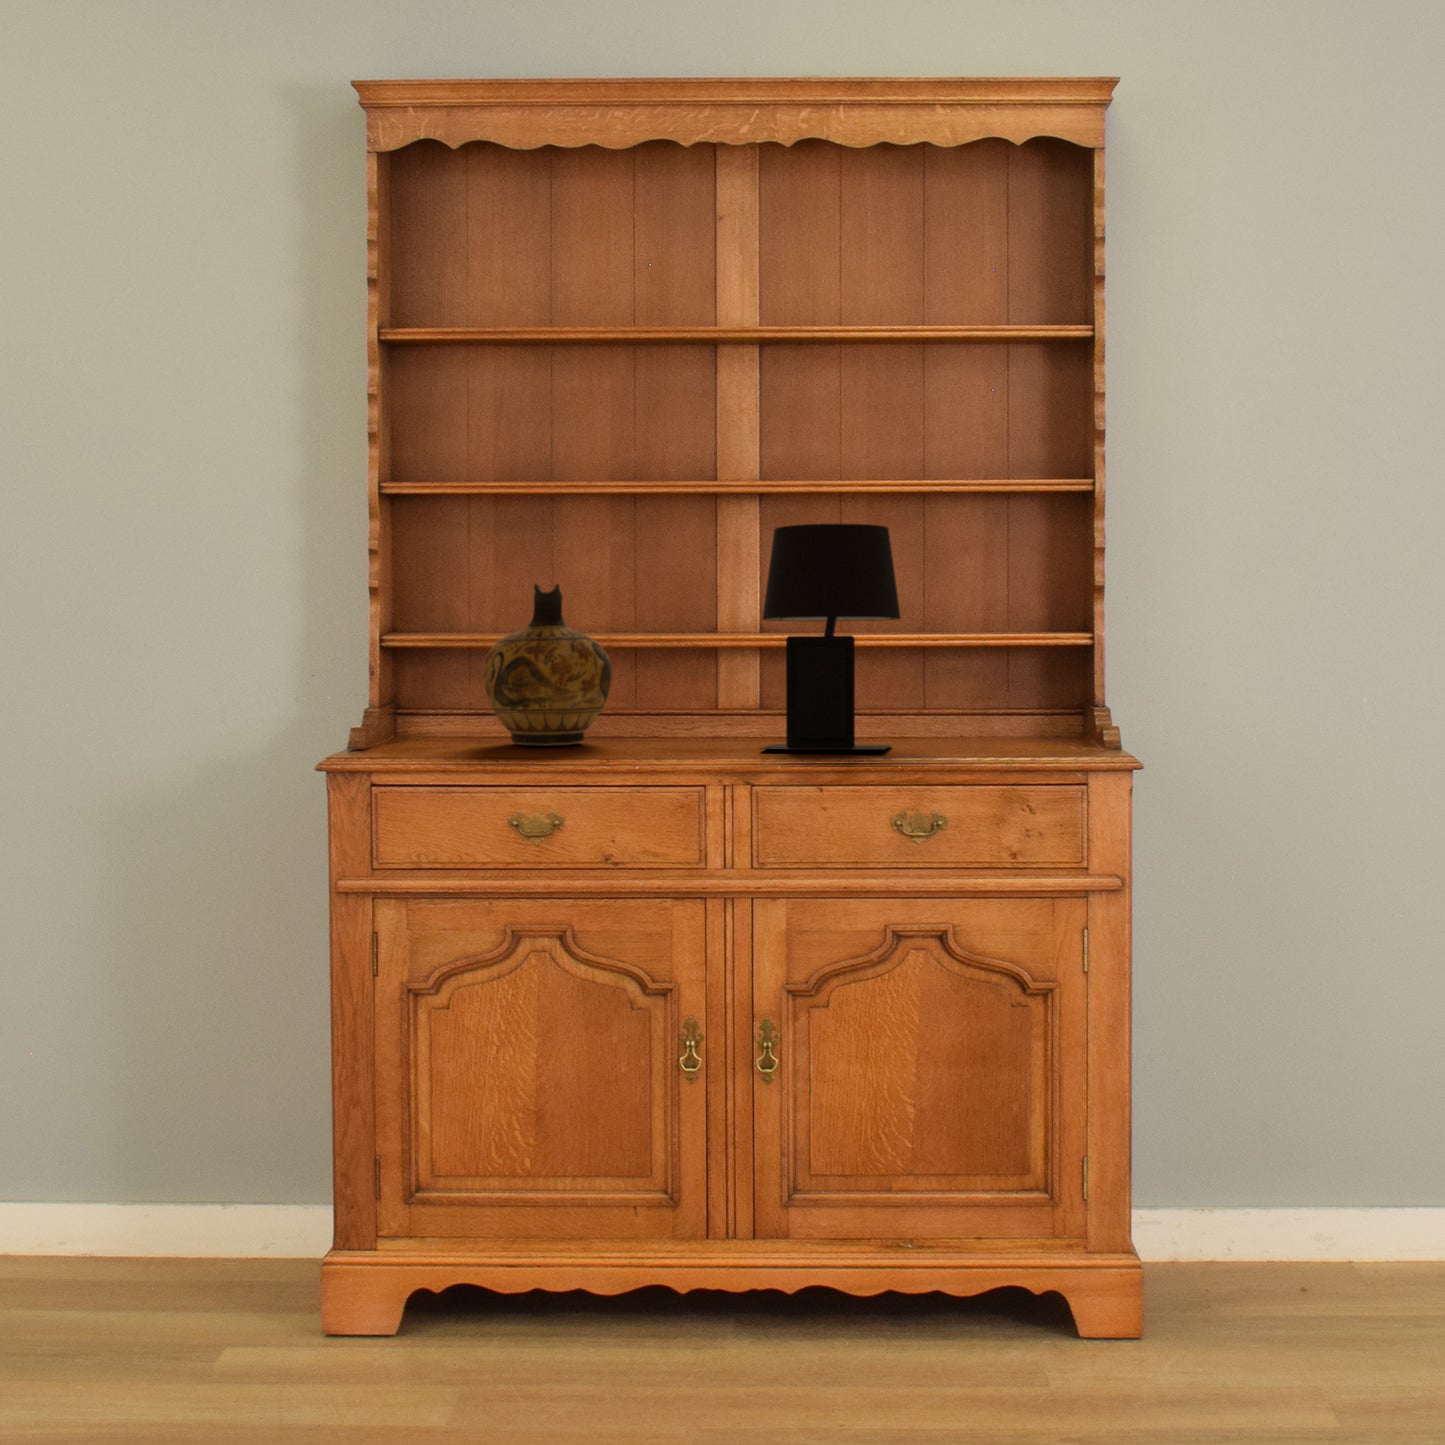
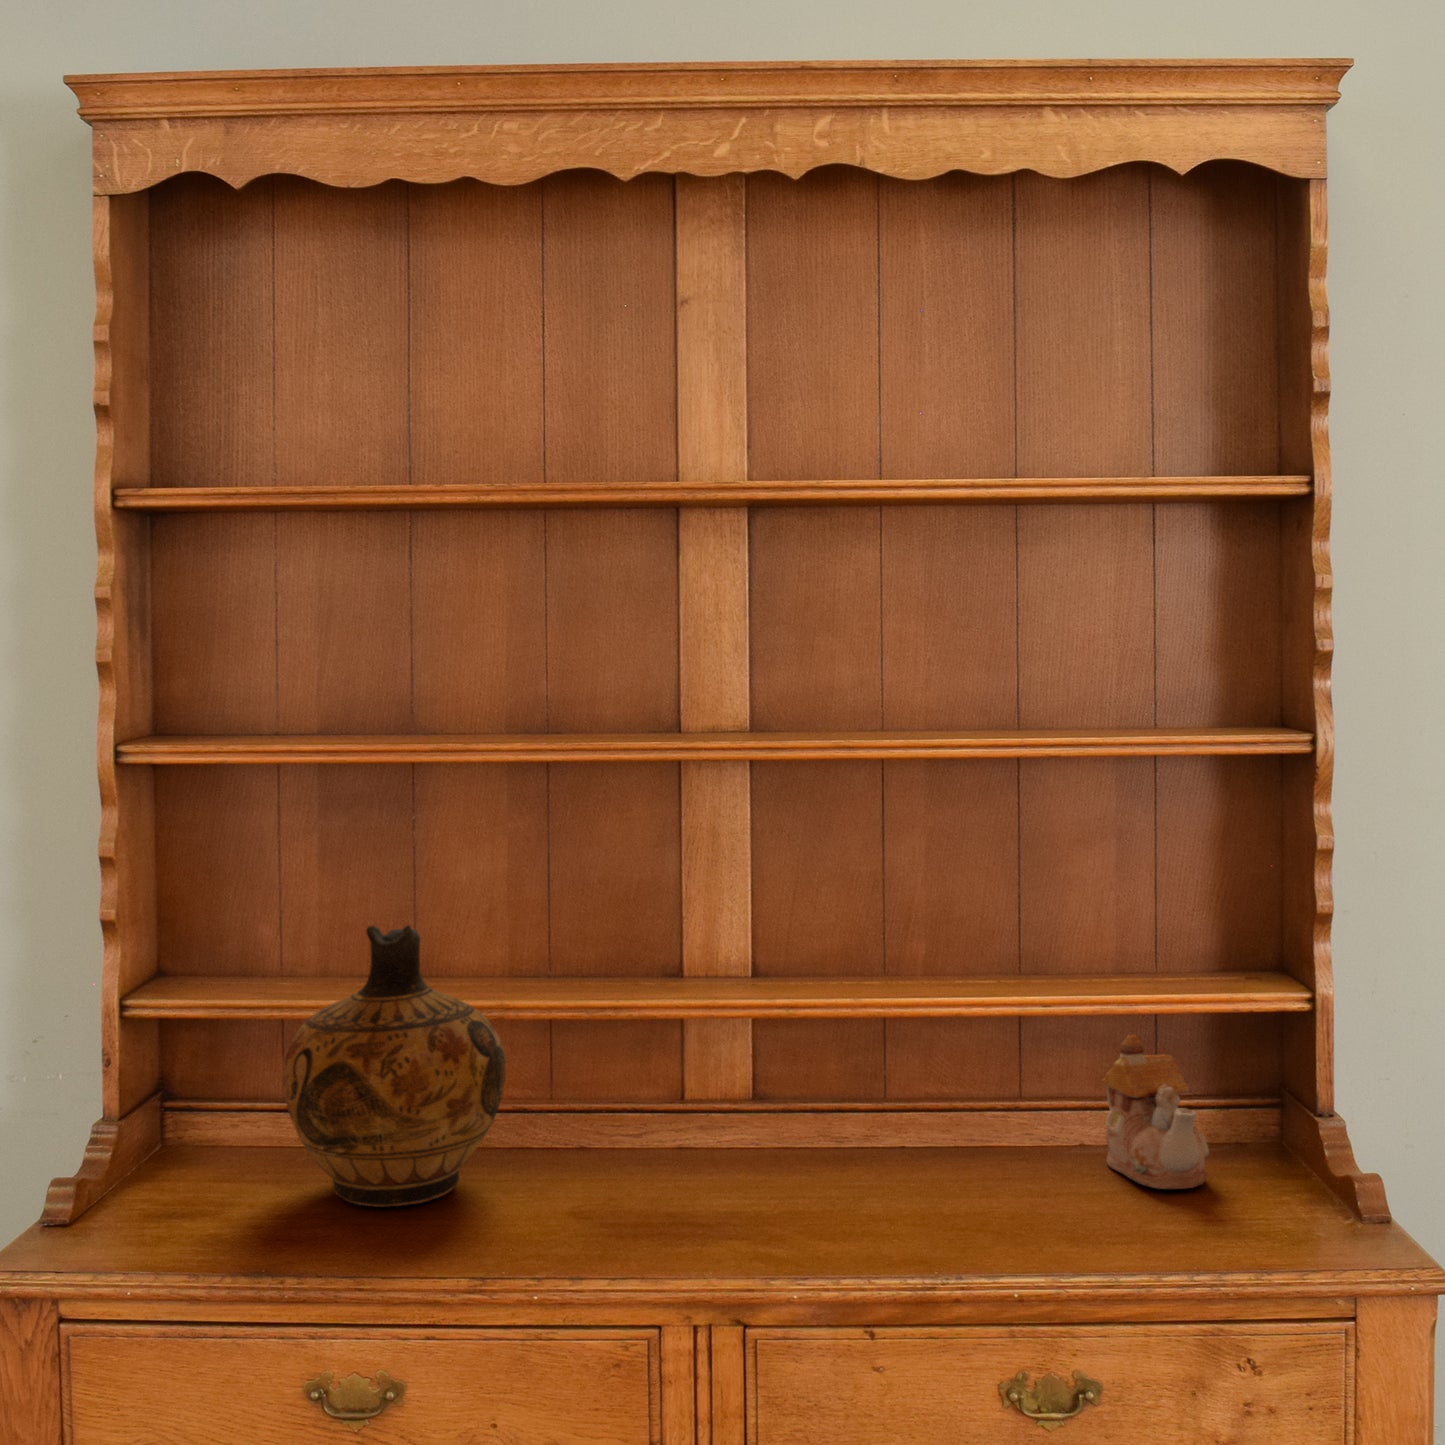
table lamp: present [760,523,901,750] -> none [757,821,1000,1246]
teapot: none [964,662,1024,742] -> present [1102,1035,1209,1189]

